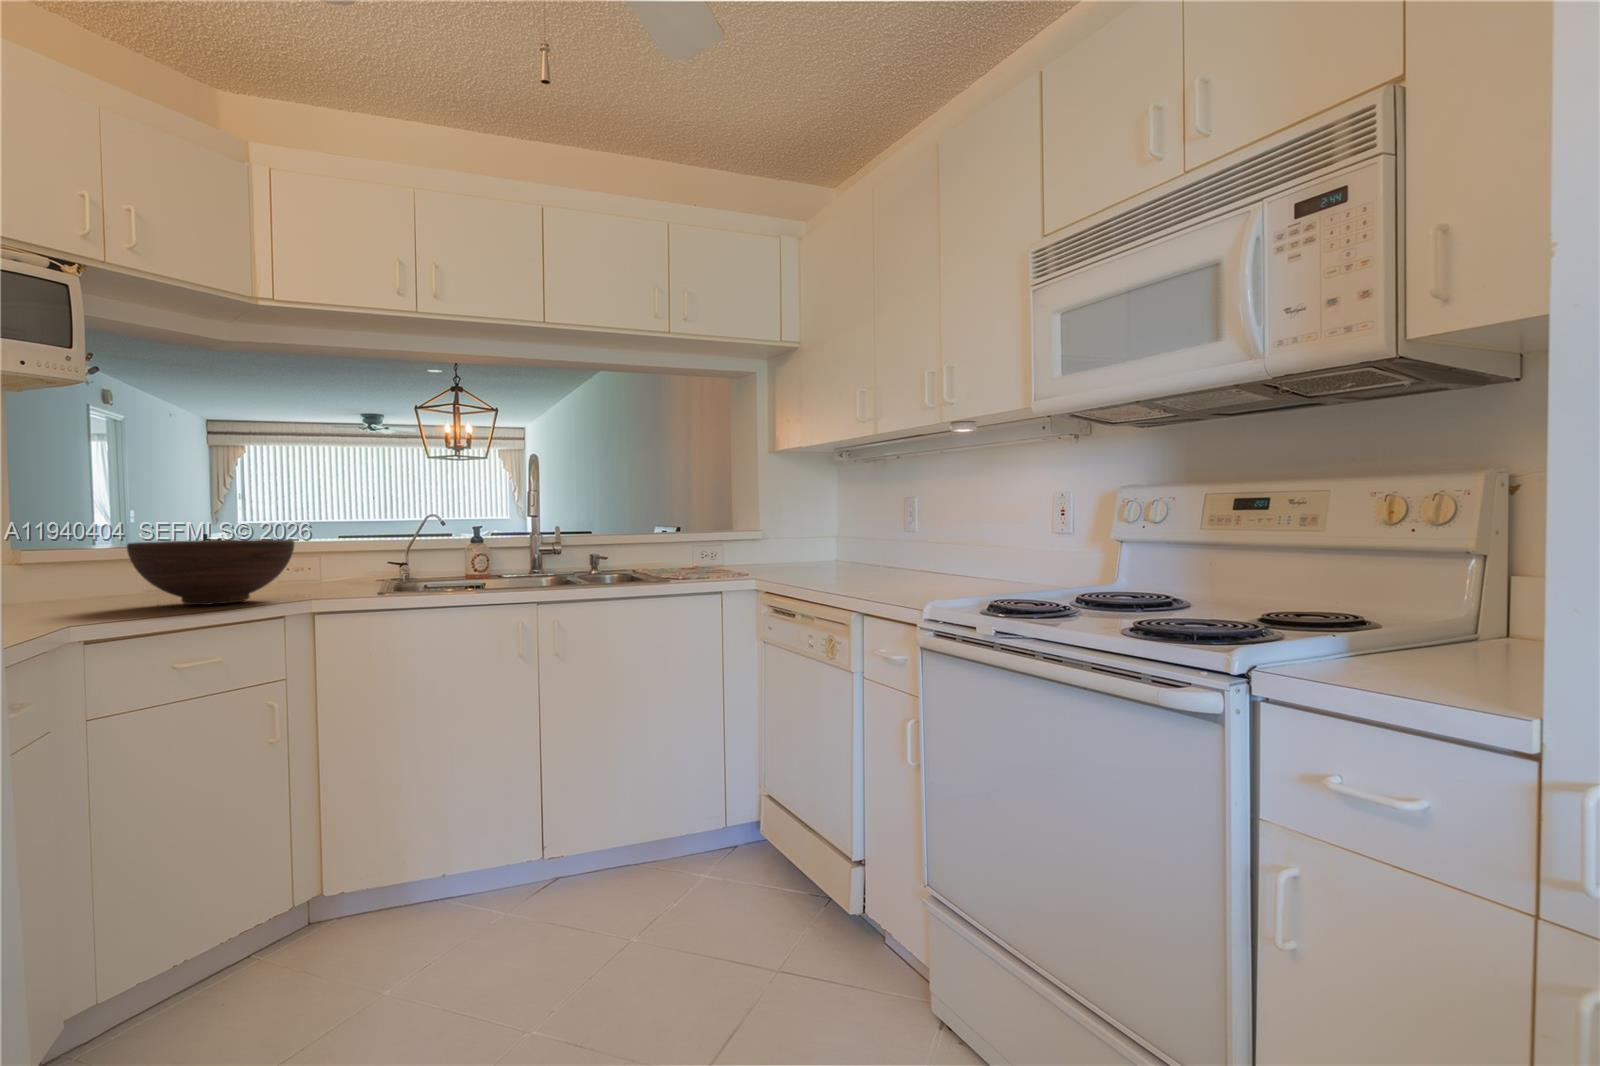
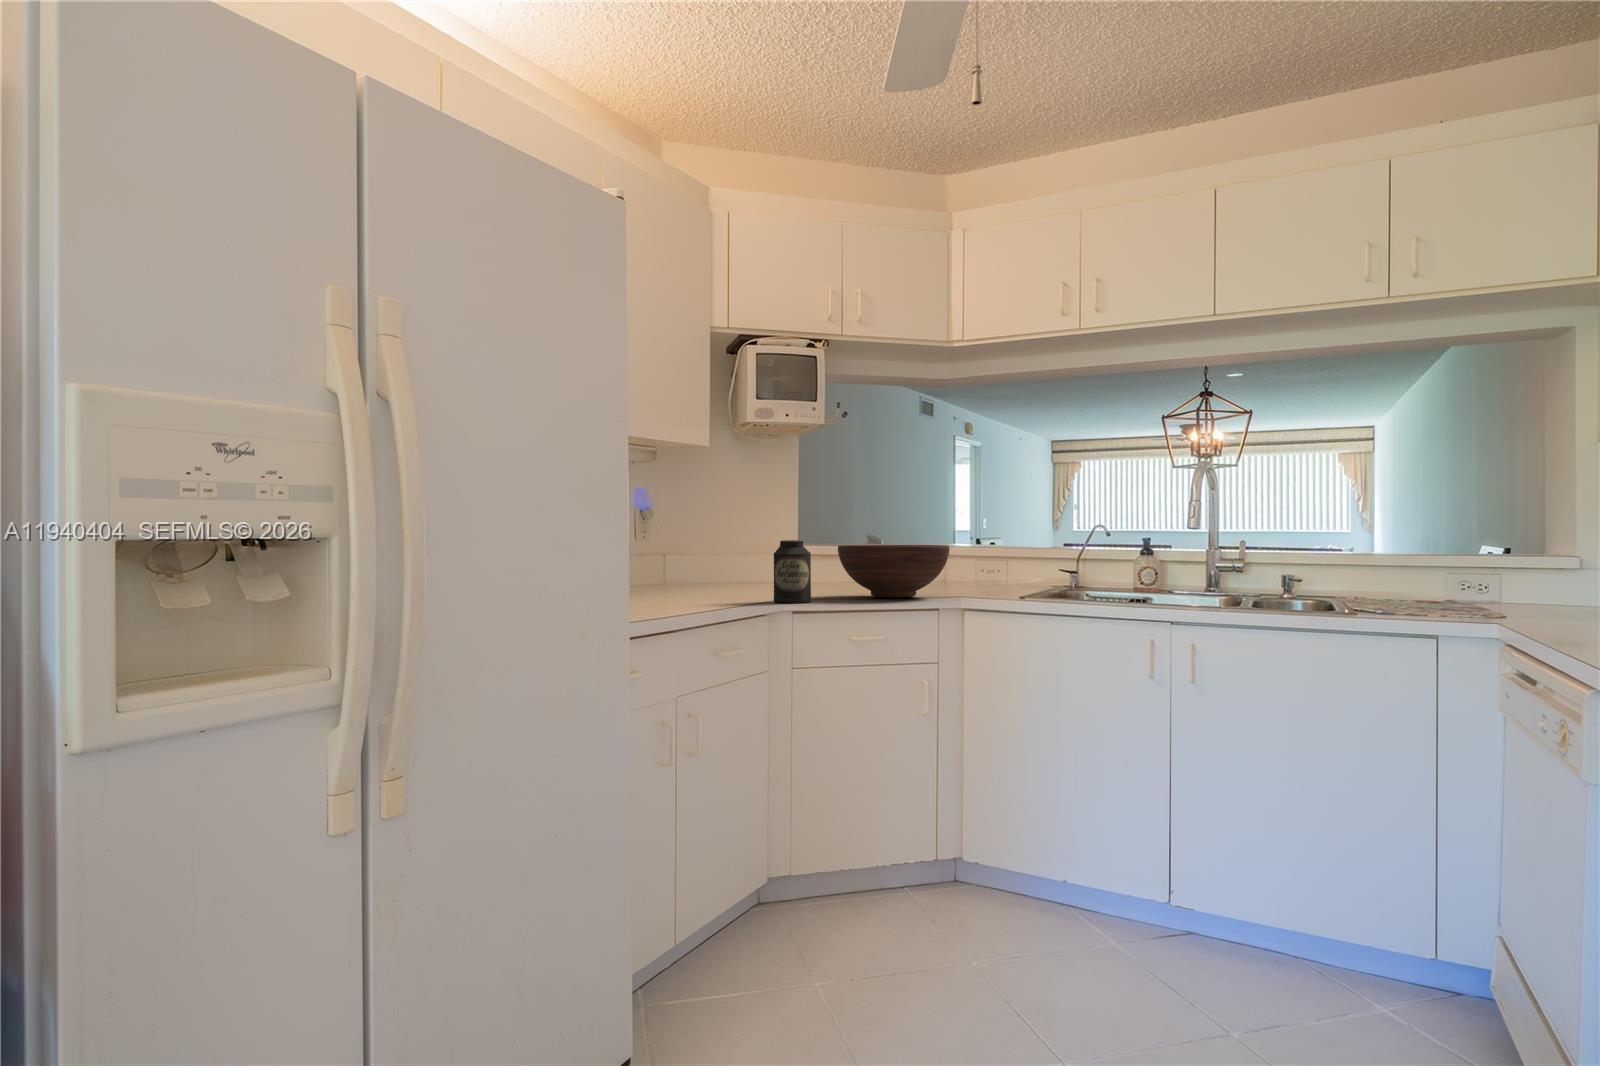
canister: none [44,538,116,625] -> present [773,540,811,603]

